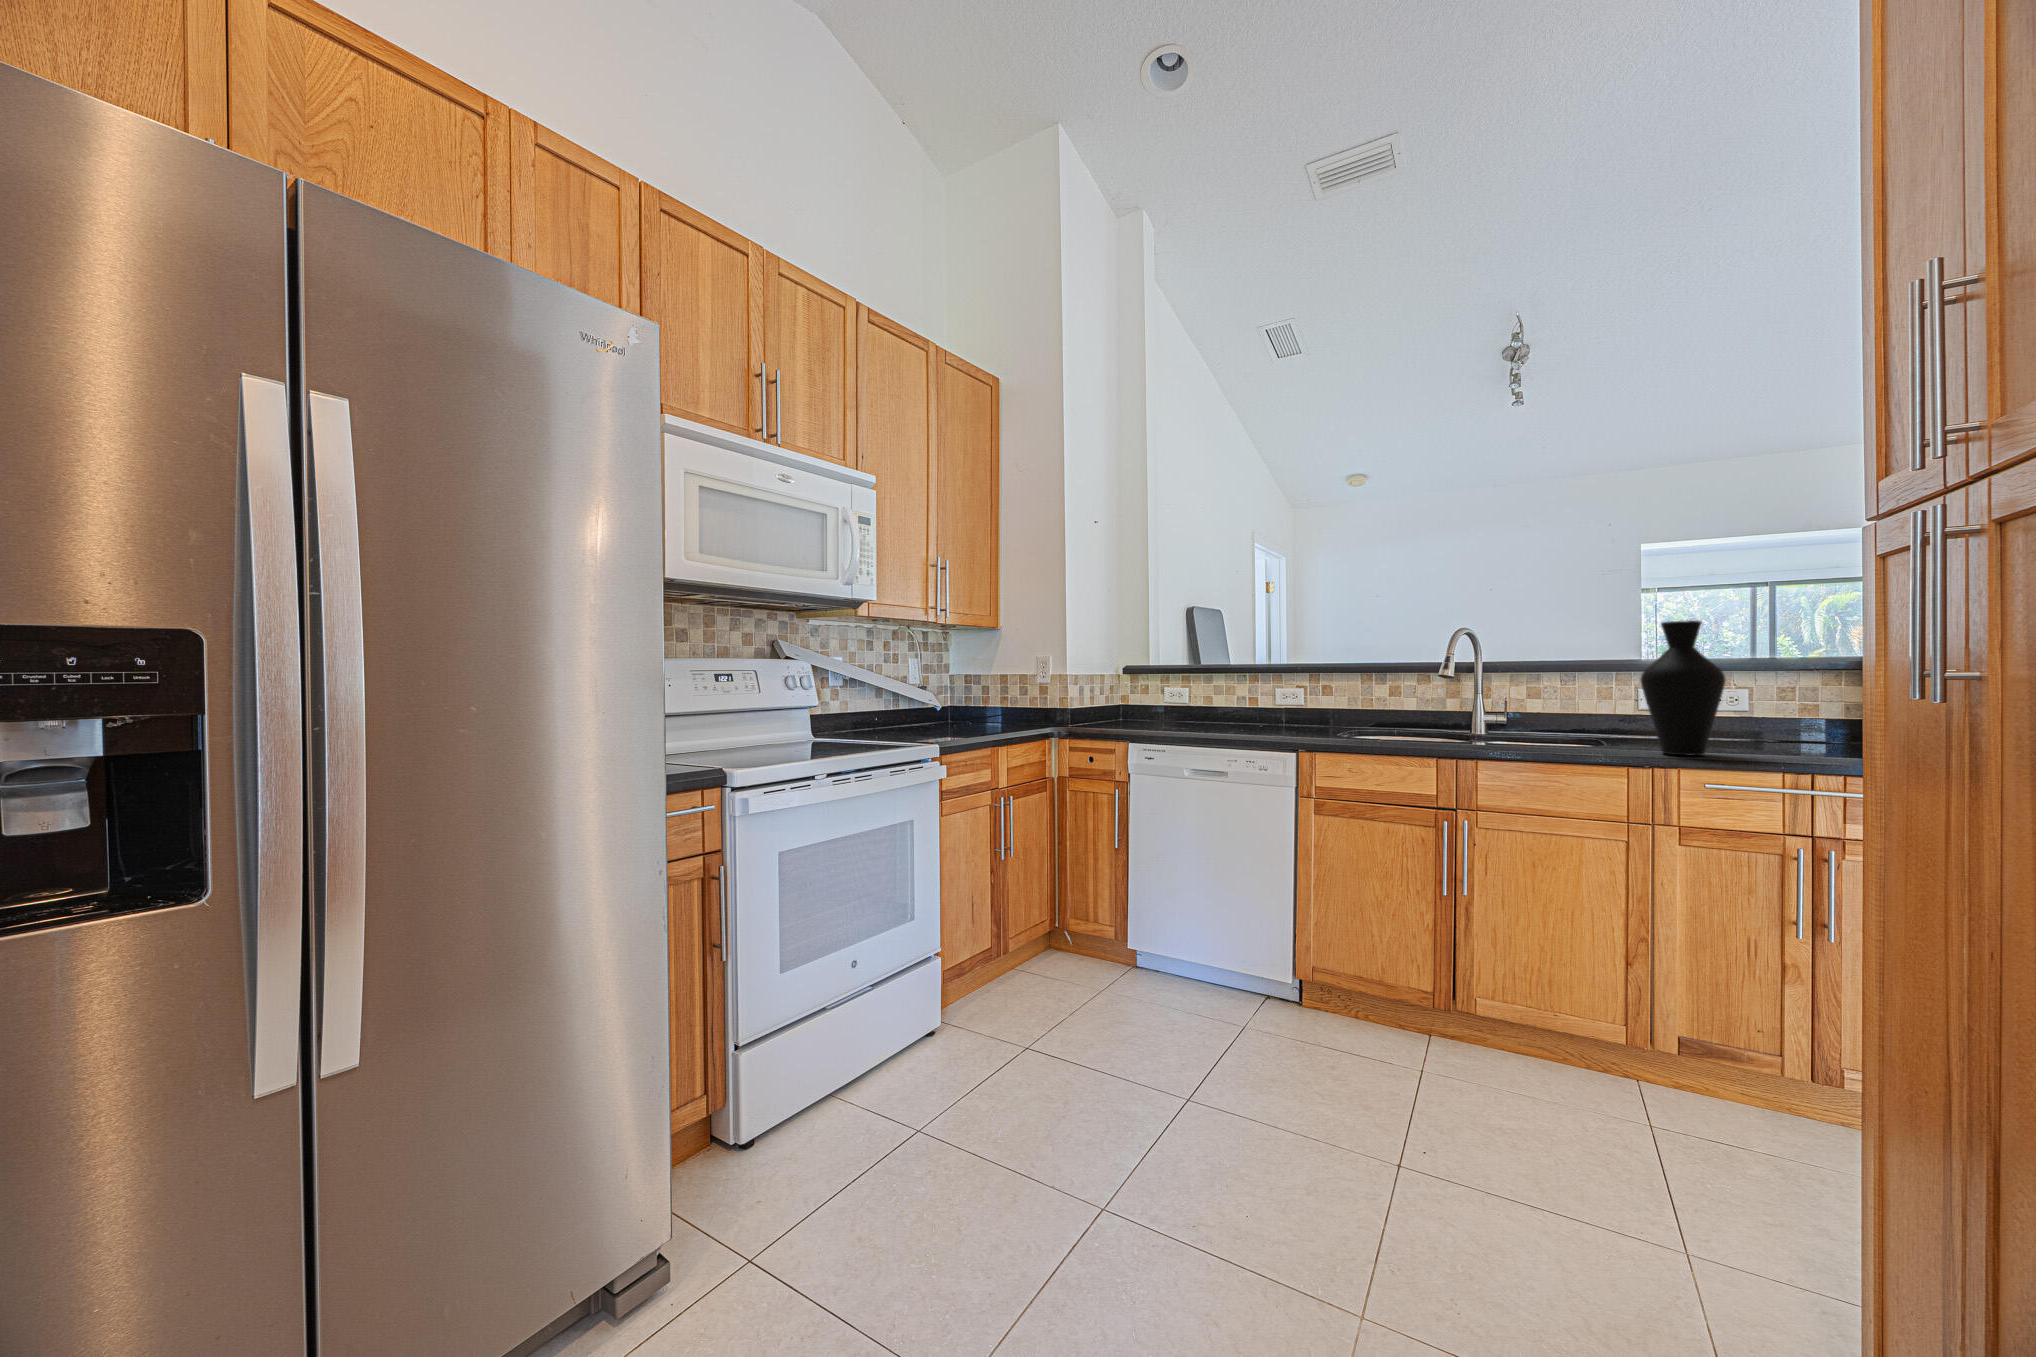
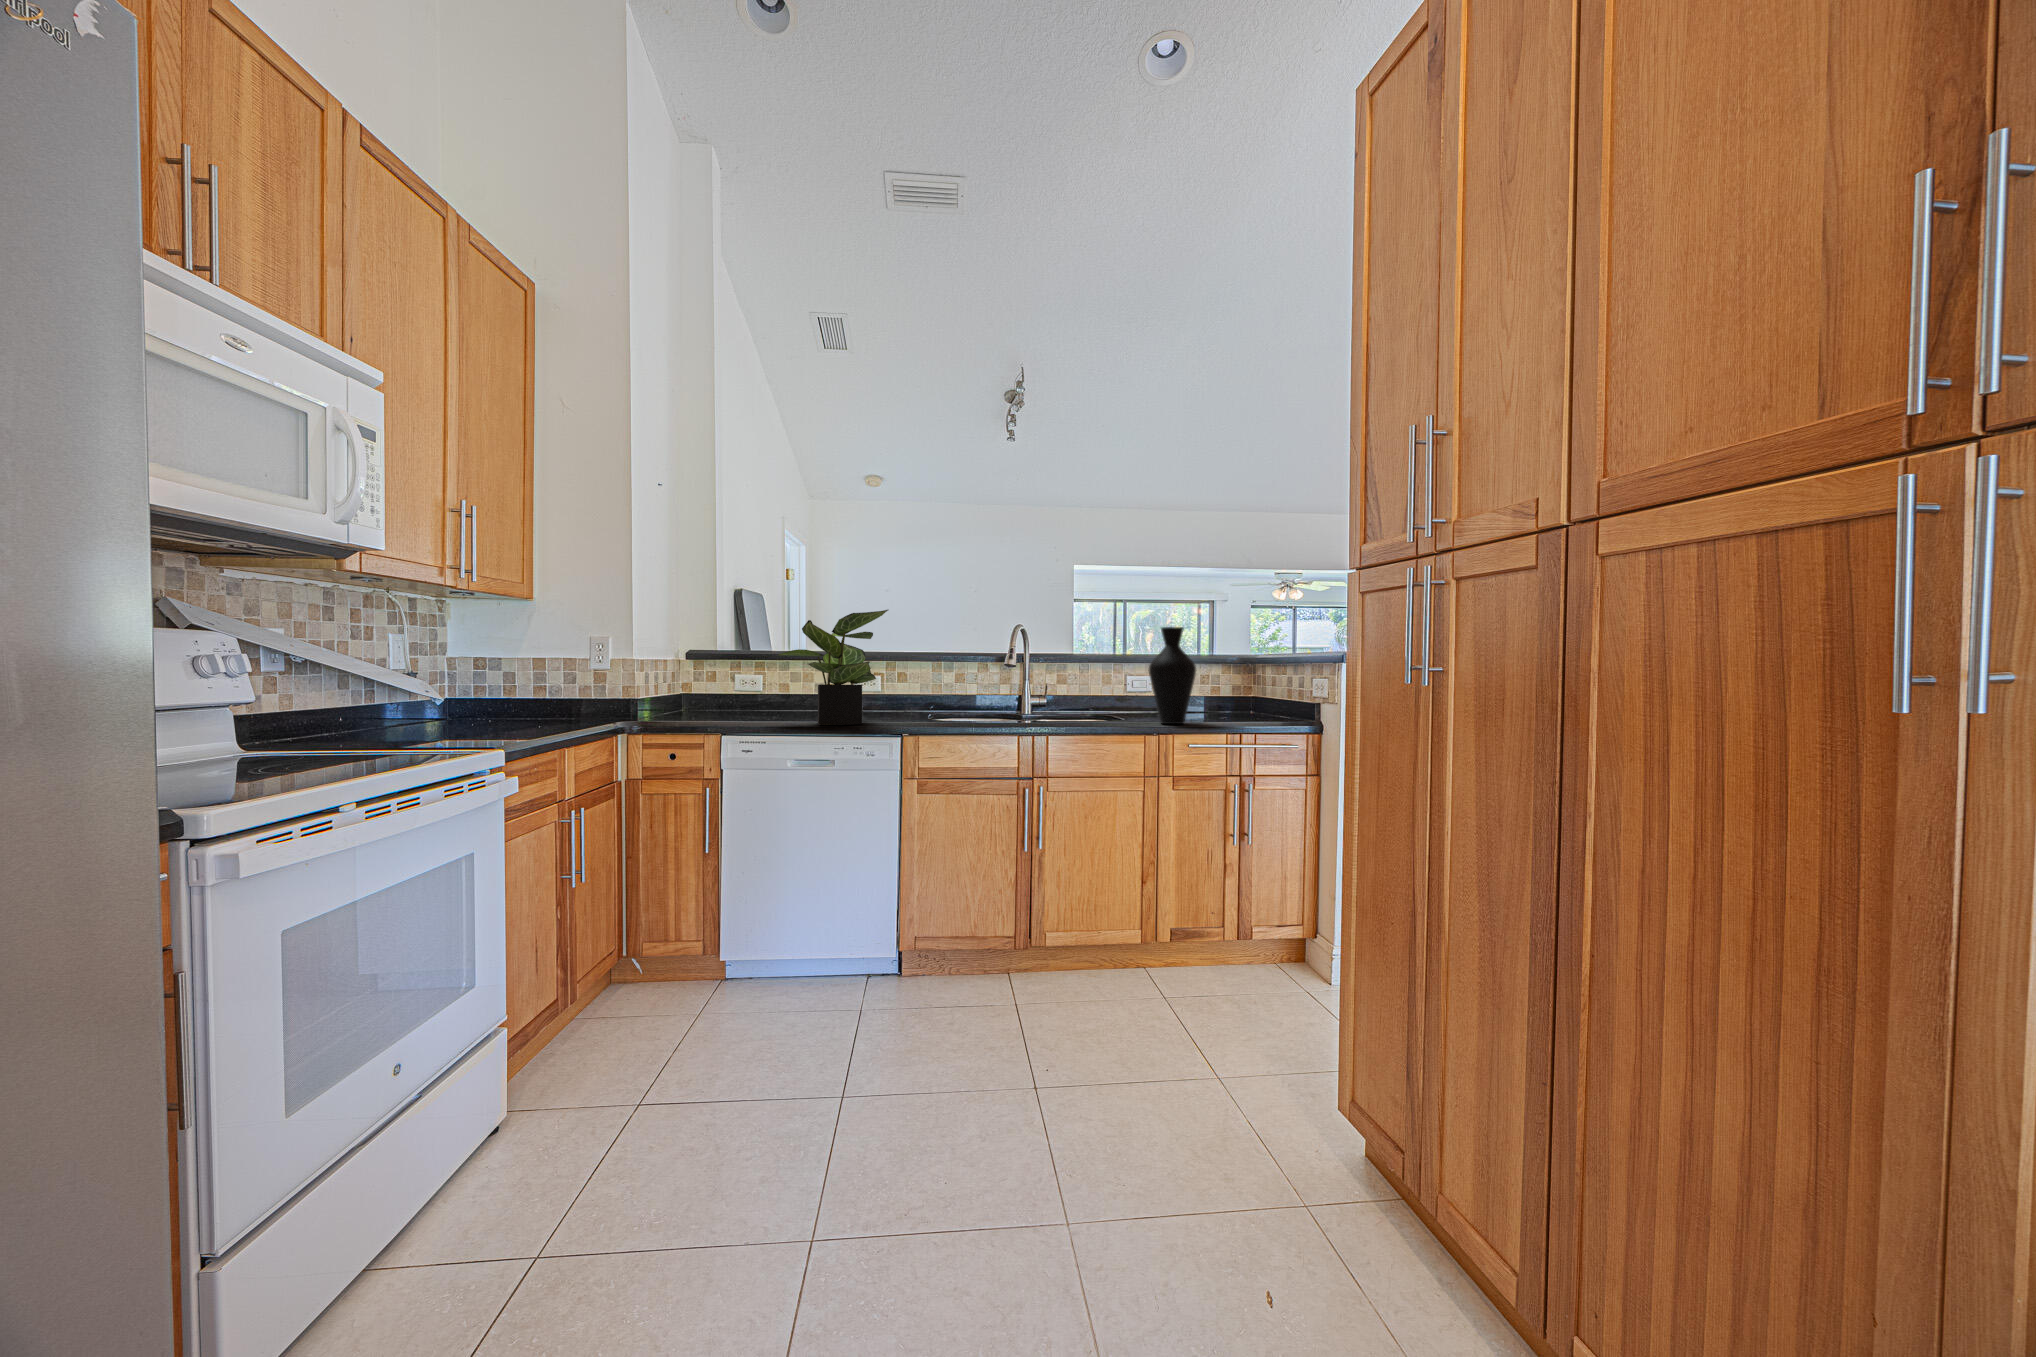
potted plant: none [1175,620,1284,738] -> present [778,610,888,725]

